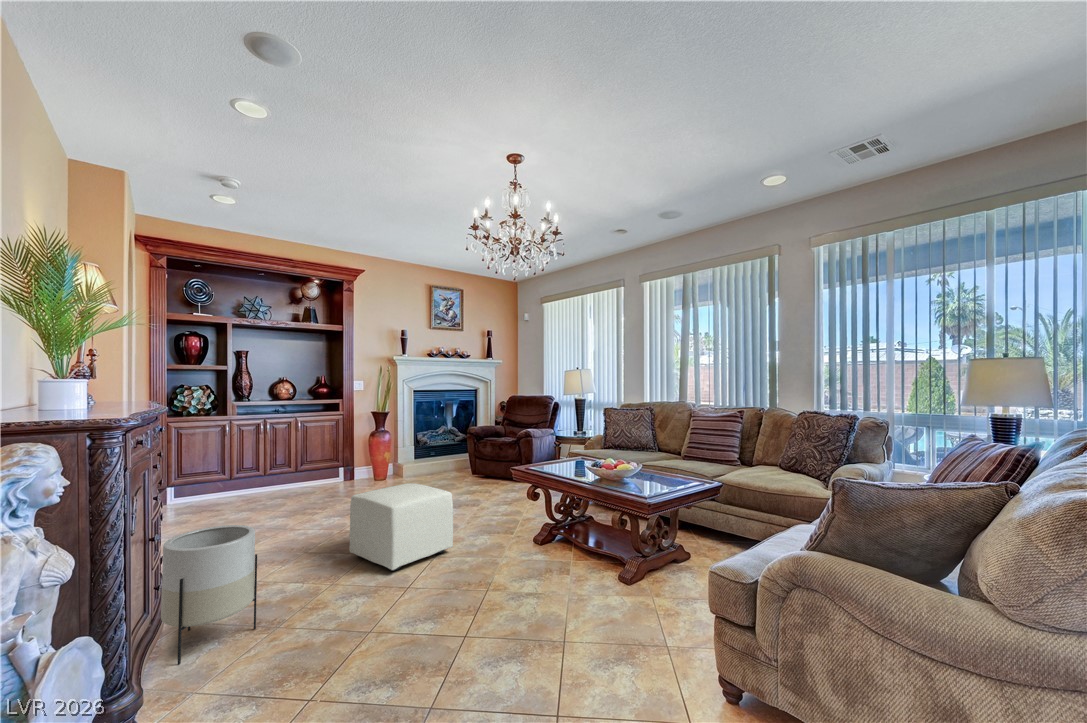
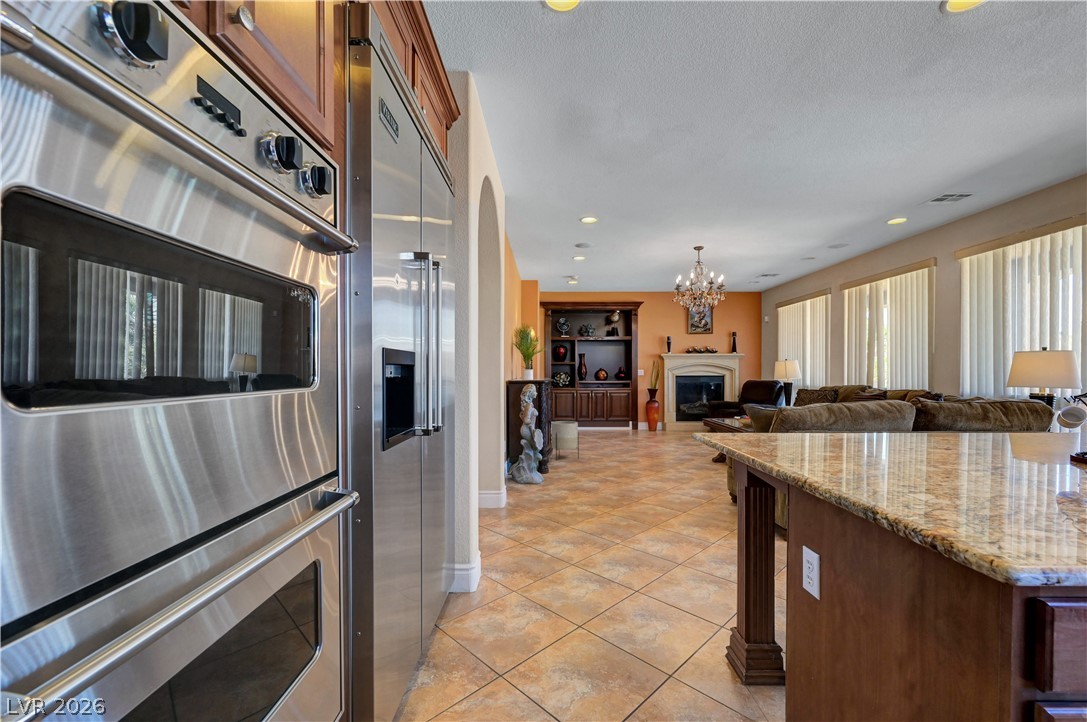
ottoman: present [350,483,453,571] -> none [619,421,667,456]

